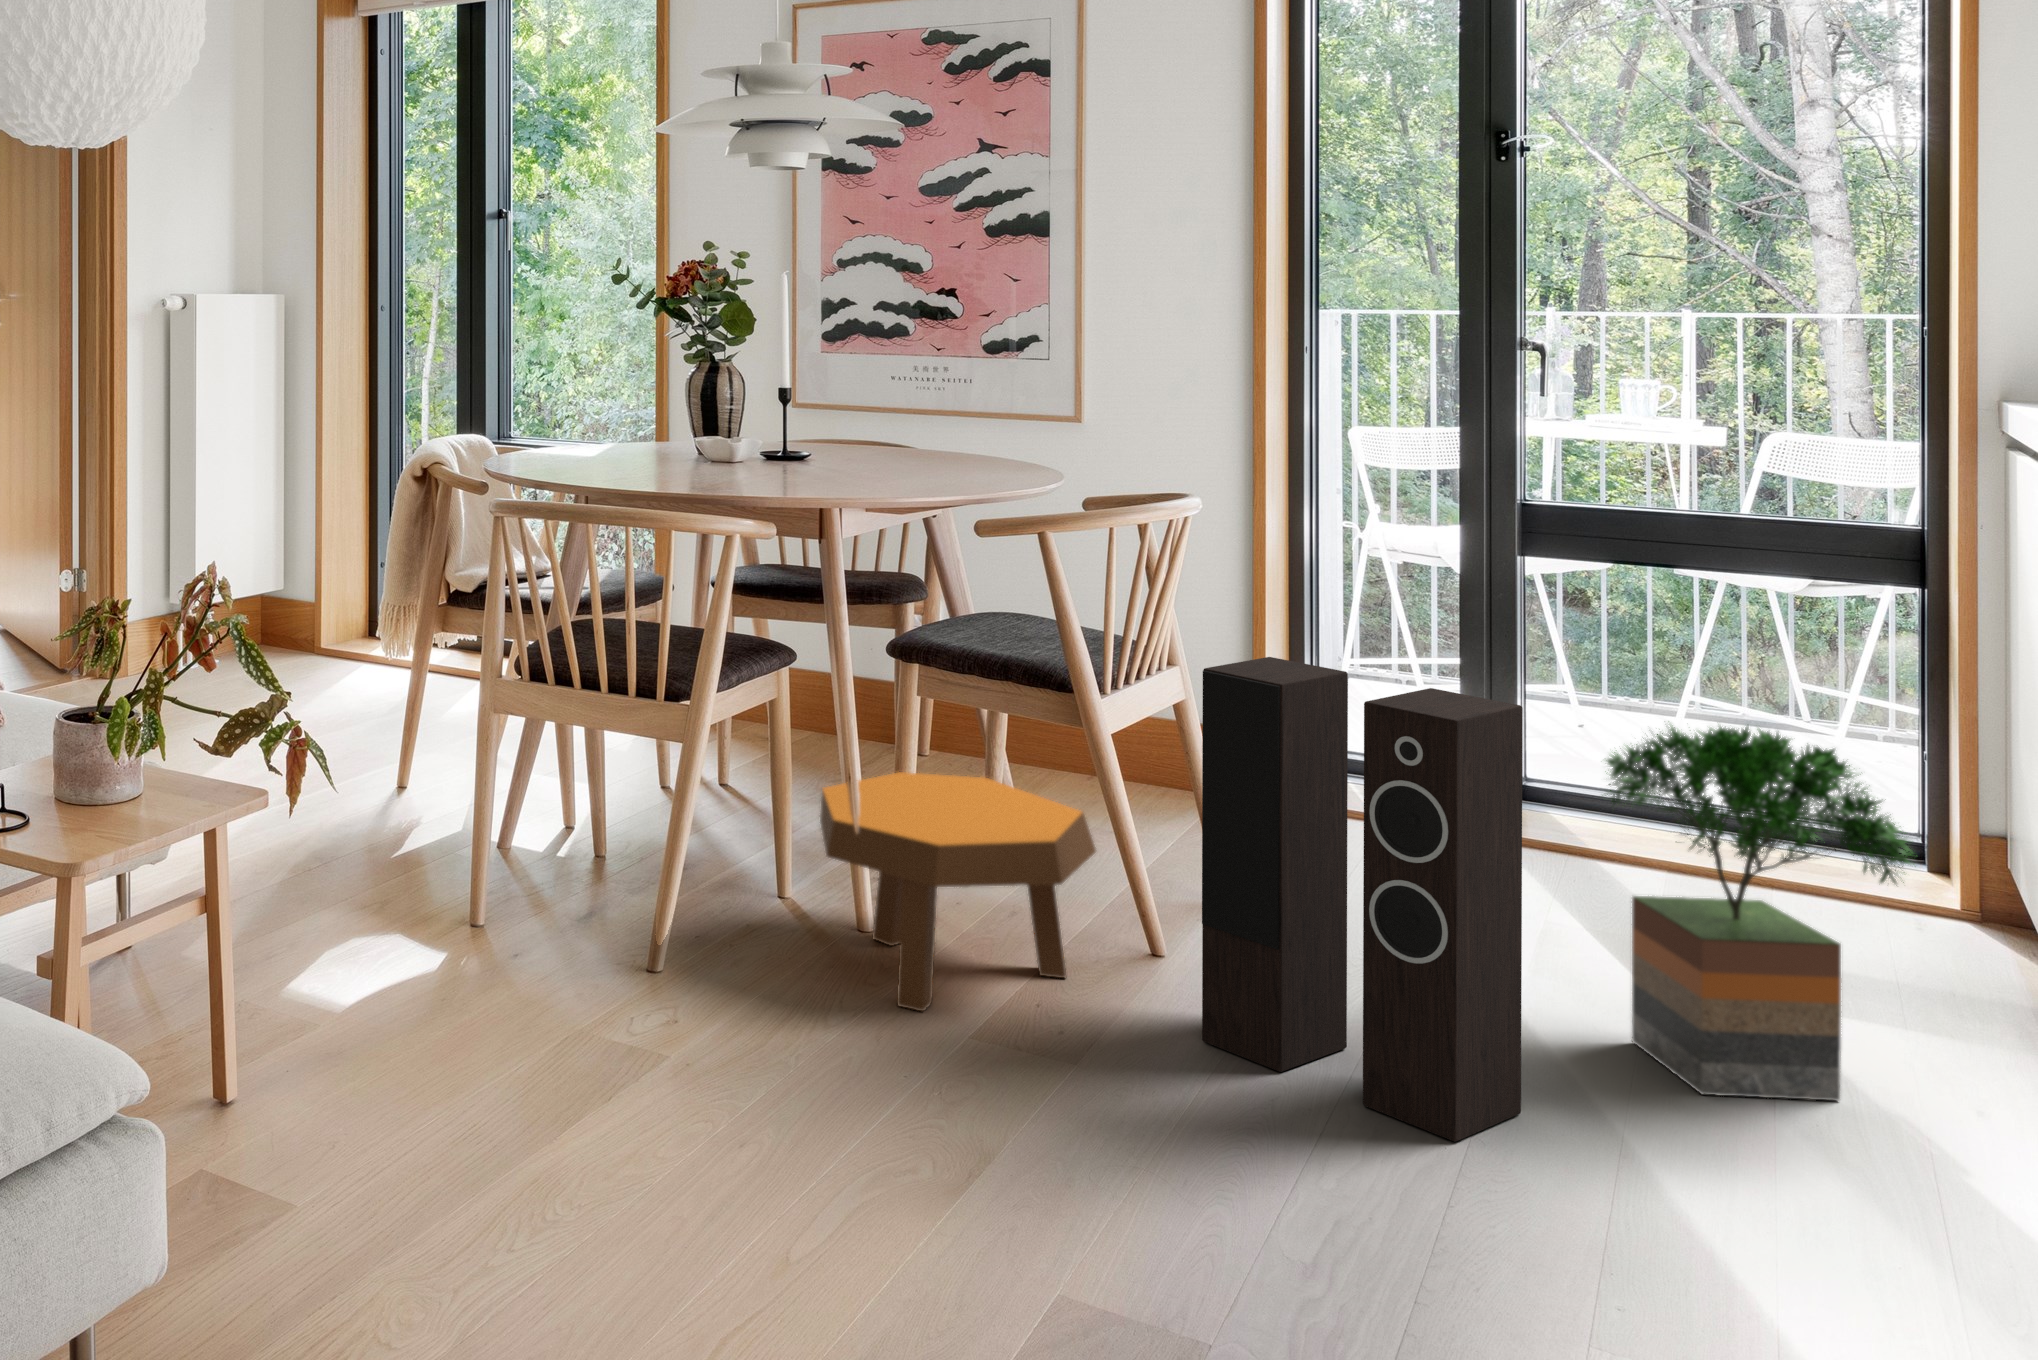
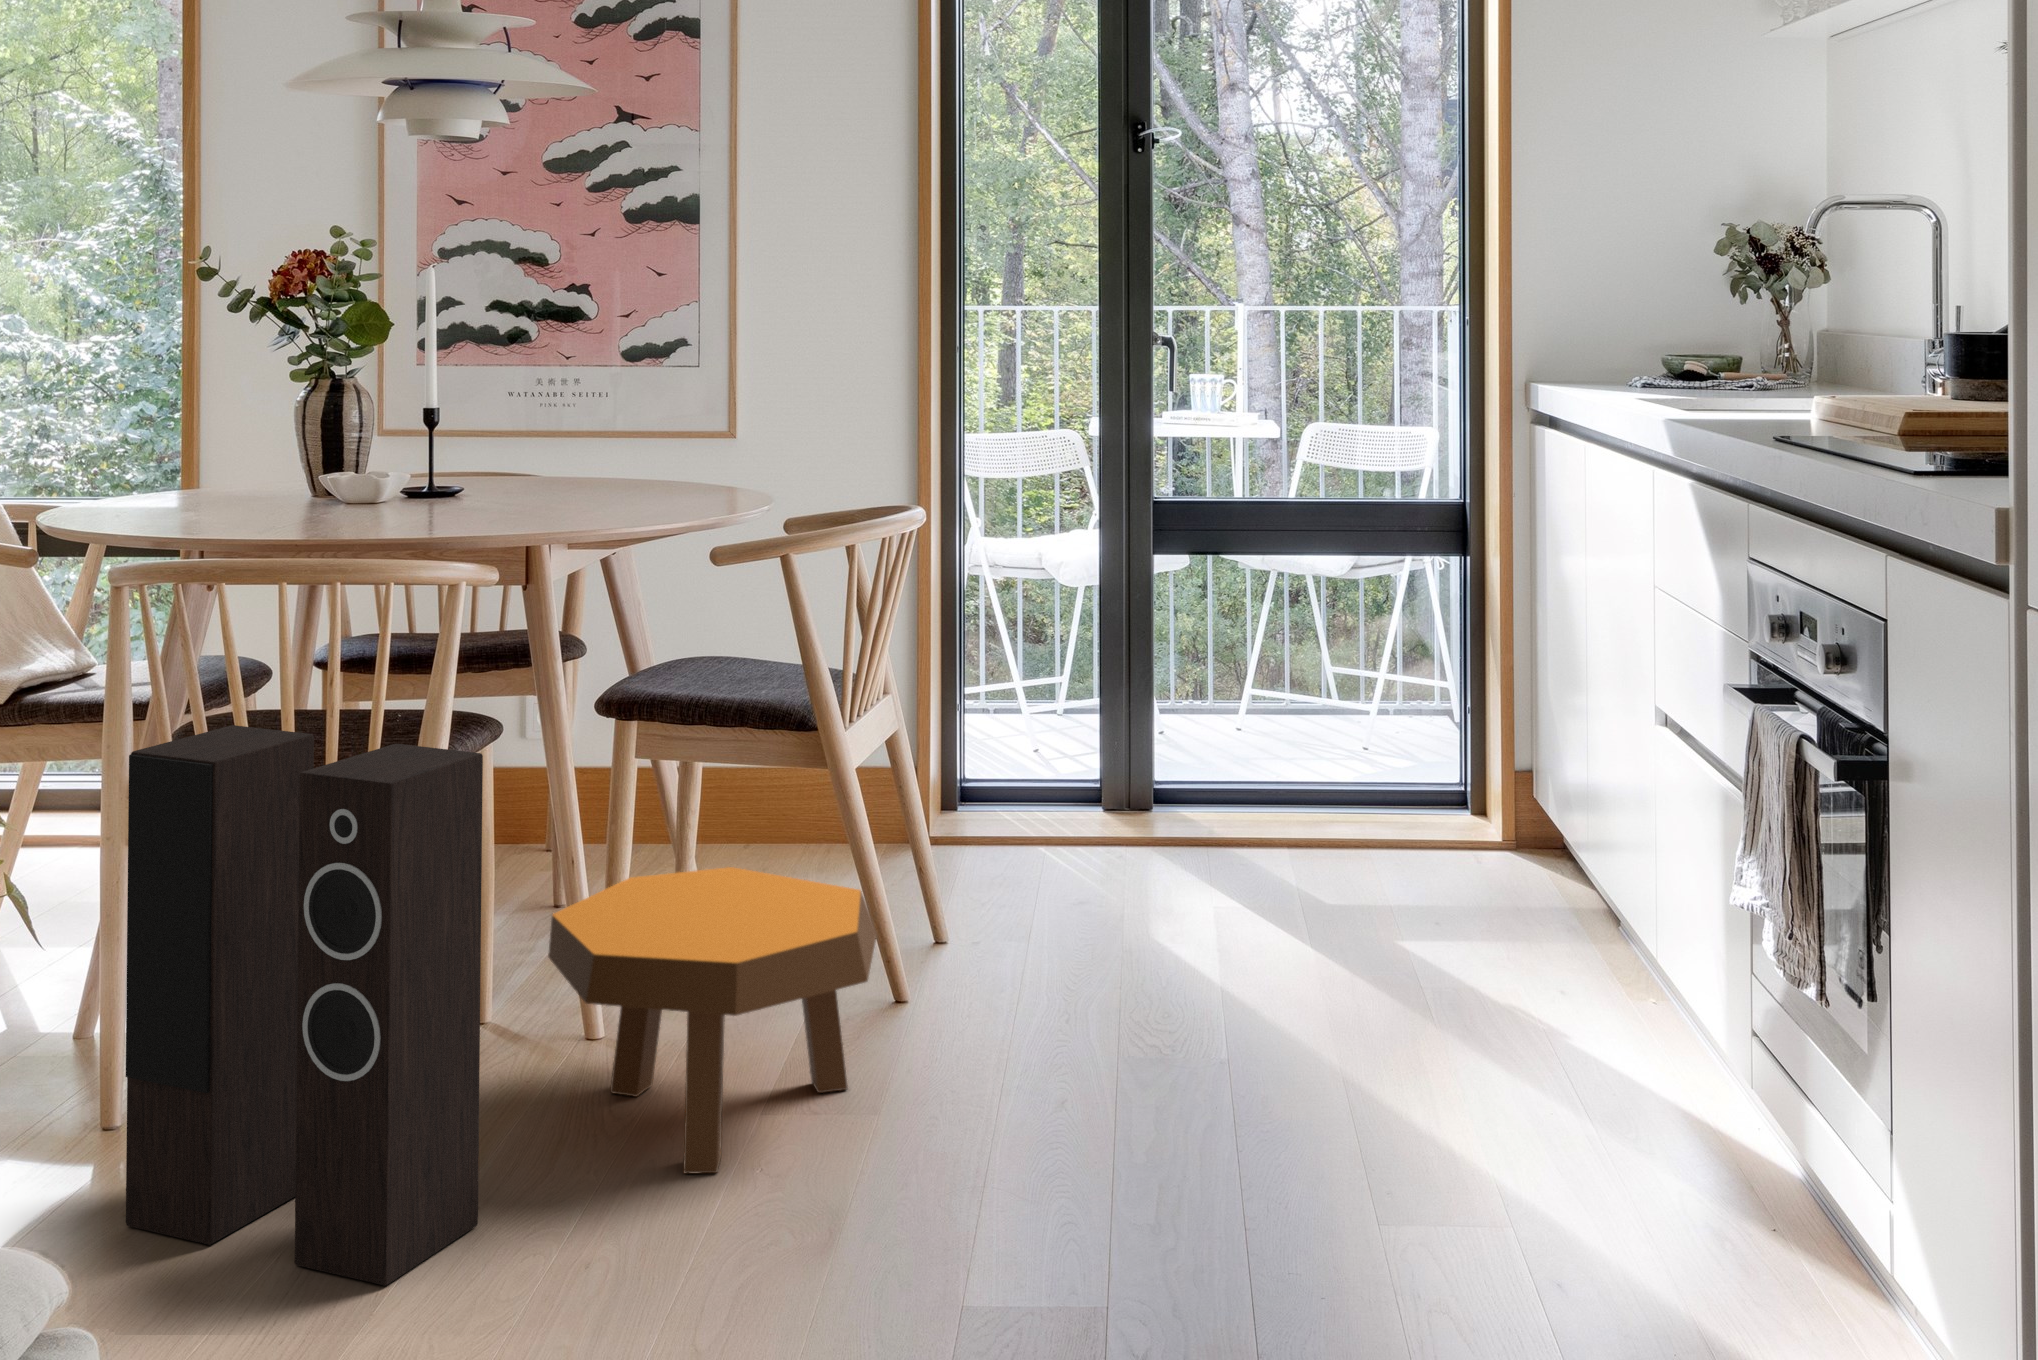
speaker: present [1202,657,1523,1142] -> present [126,725,483,1285]
potted tree: present [1602,725,1914,1101] -> none [1337,699,1602,1067]

